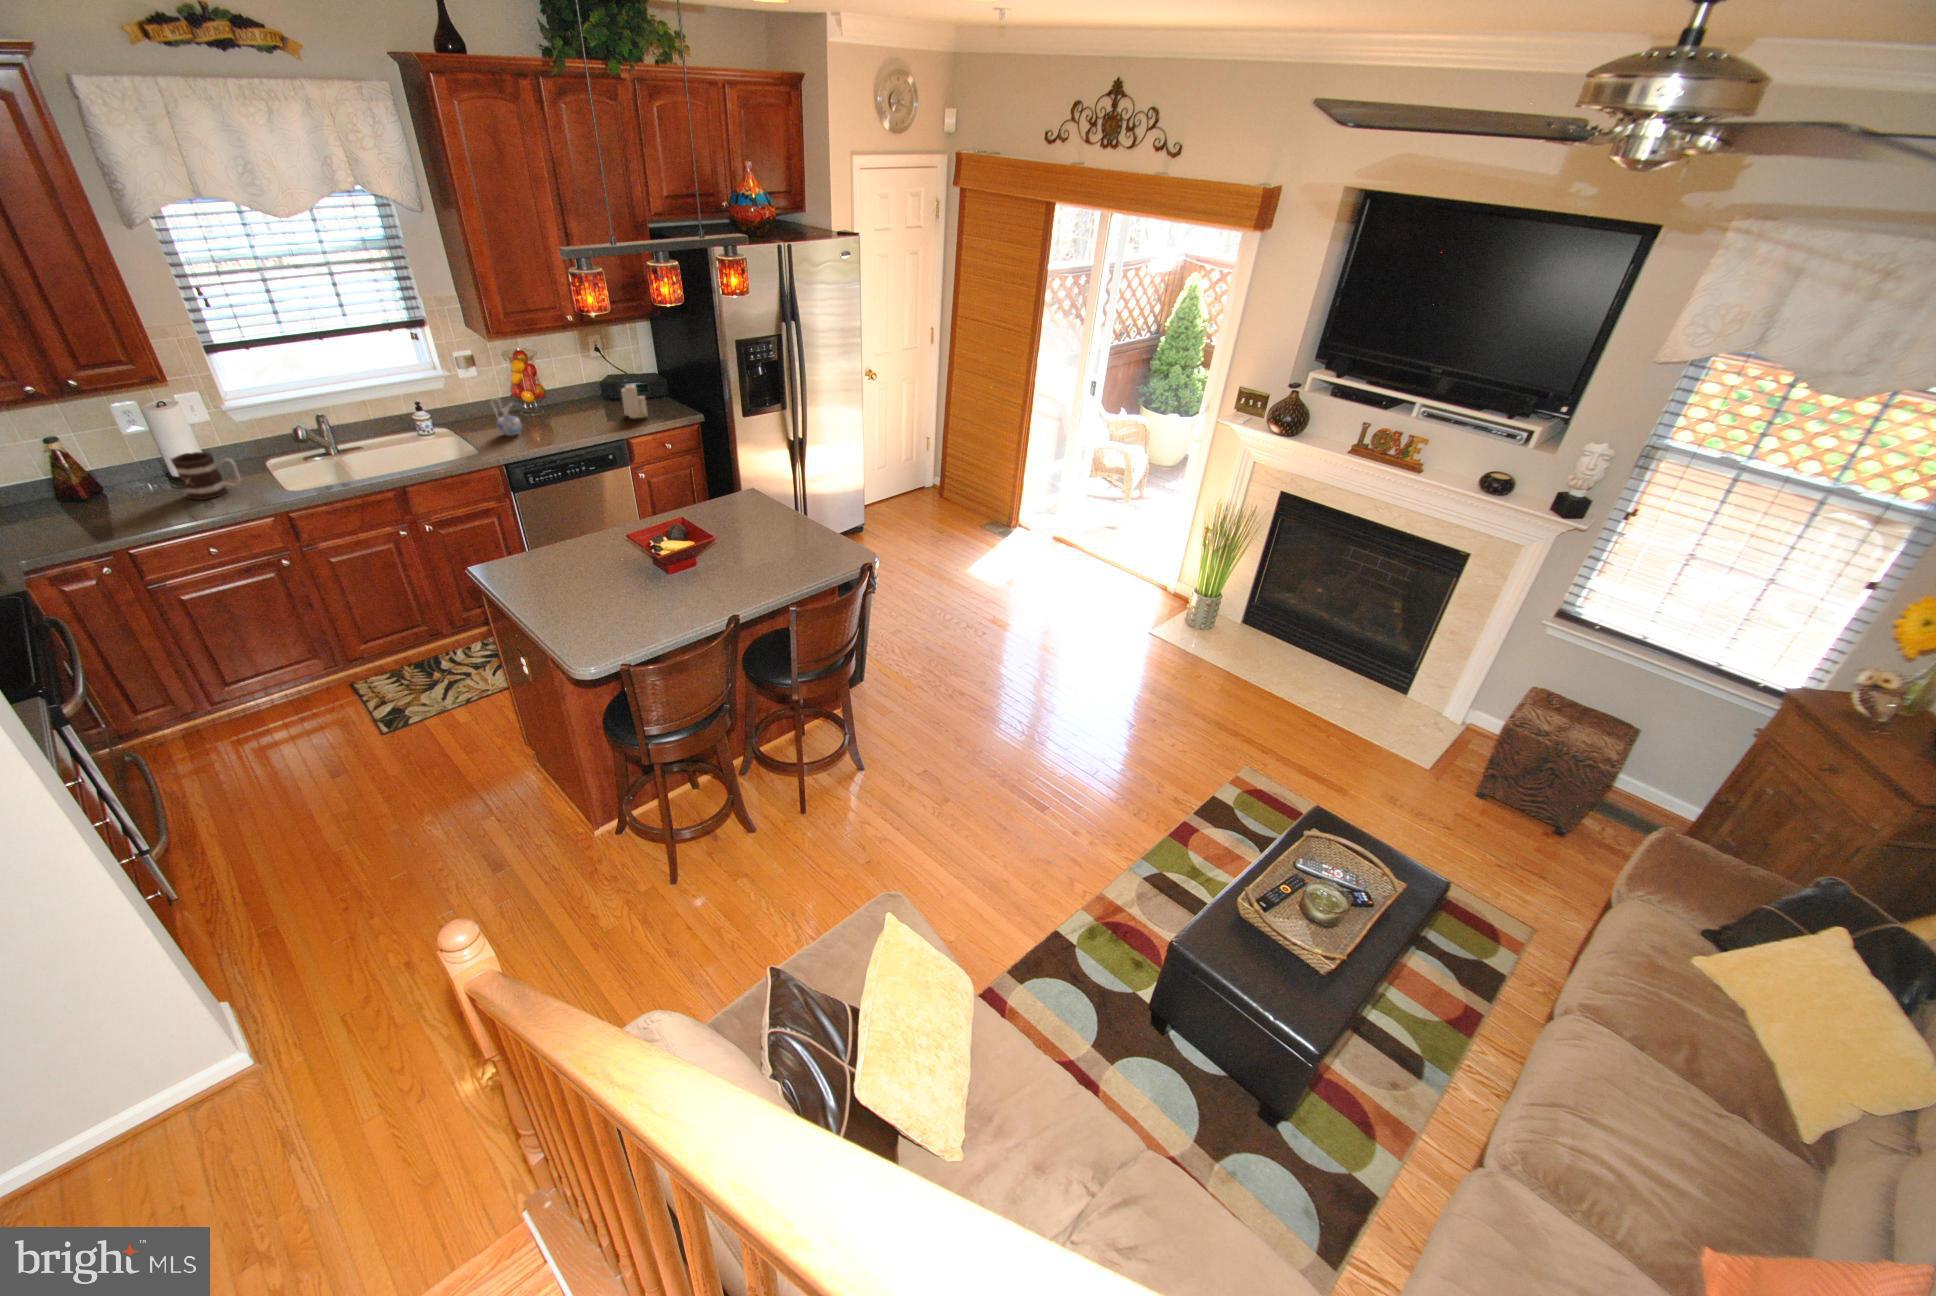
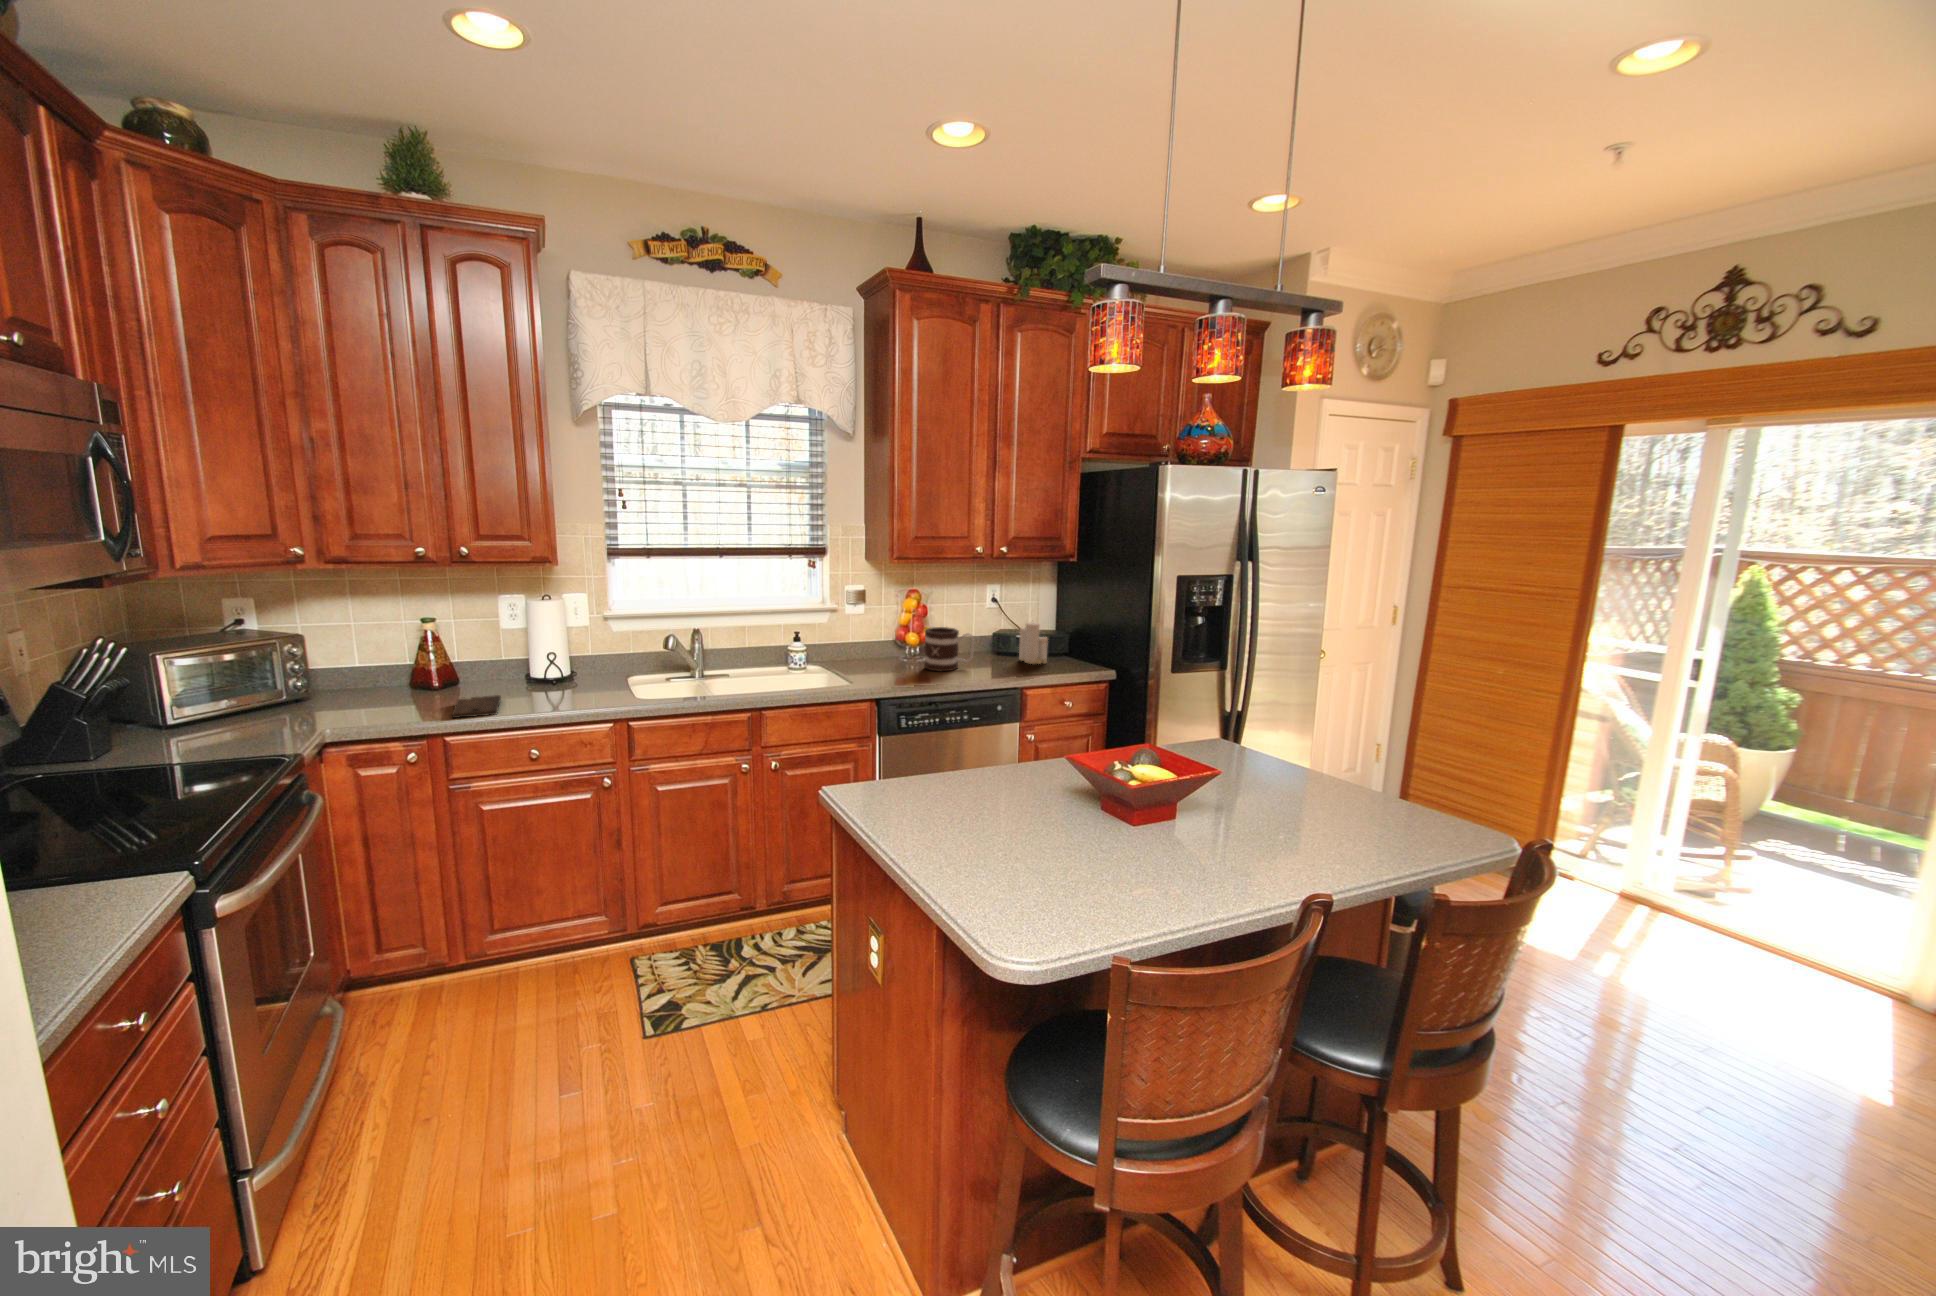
ceramic pitcher: present [491,398,522,436] -> none [872,625,900,671]
mug: present [171,452,241,500] -> present [924,627,974,672]
cutting board: none [92,494,145,523] -> present [452,695,501,718]

